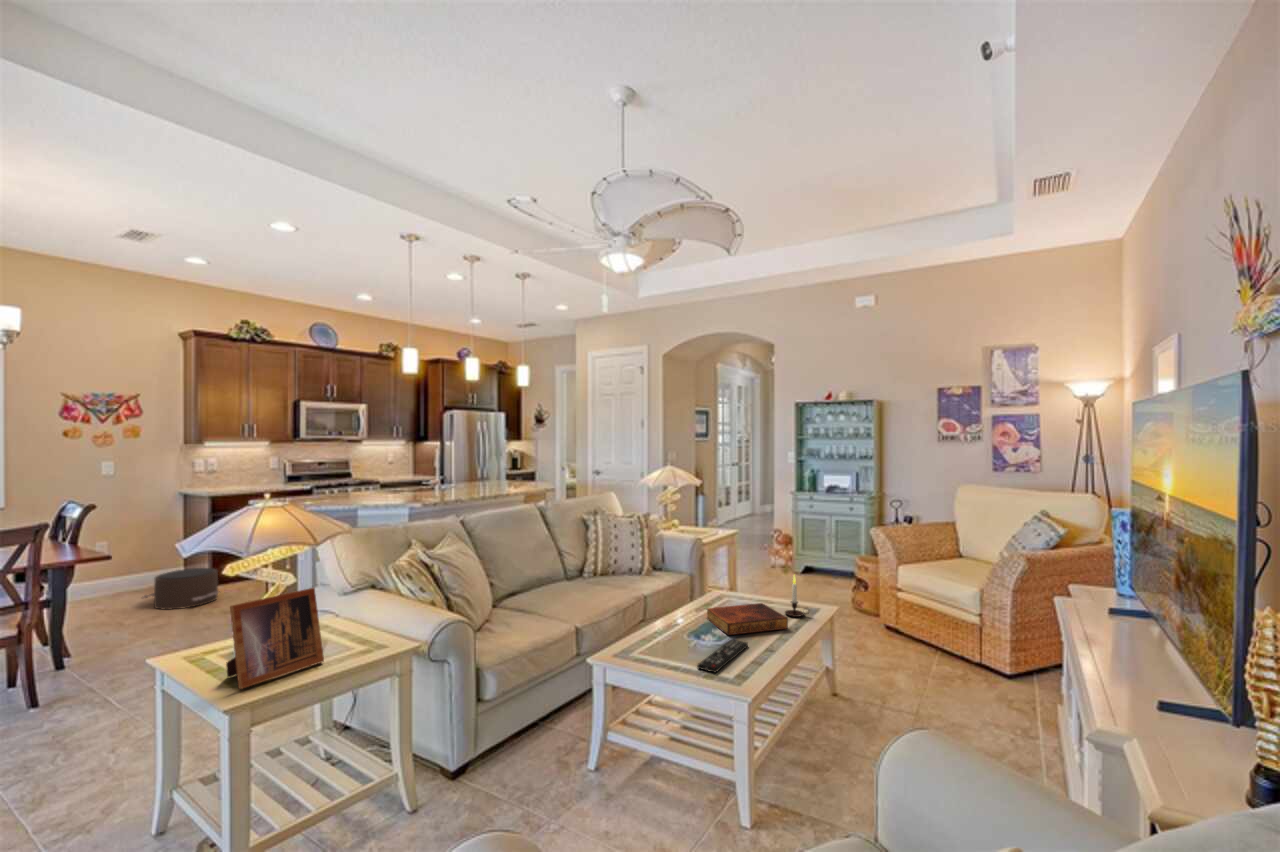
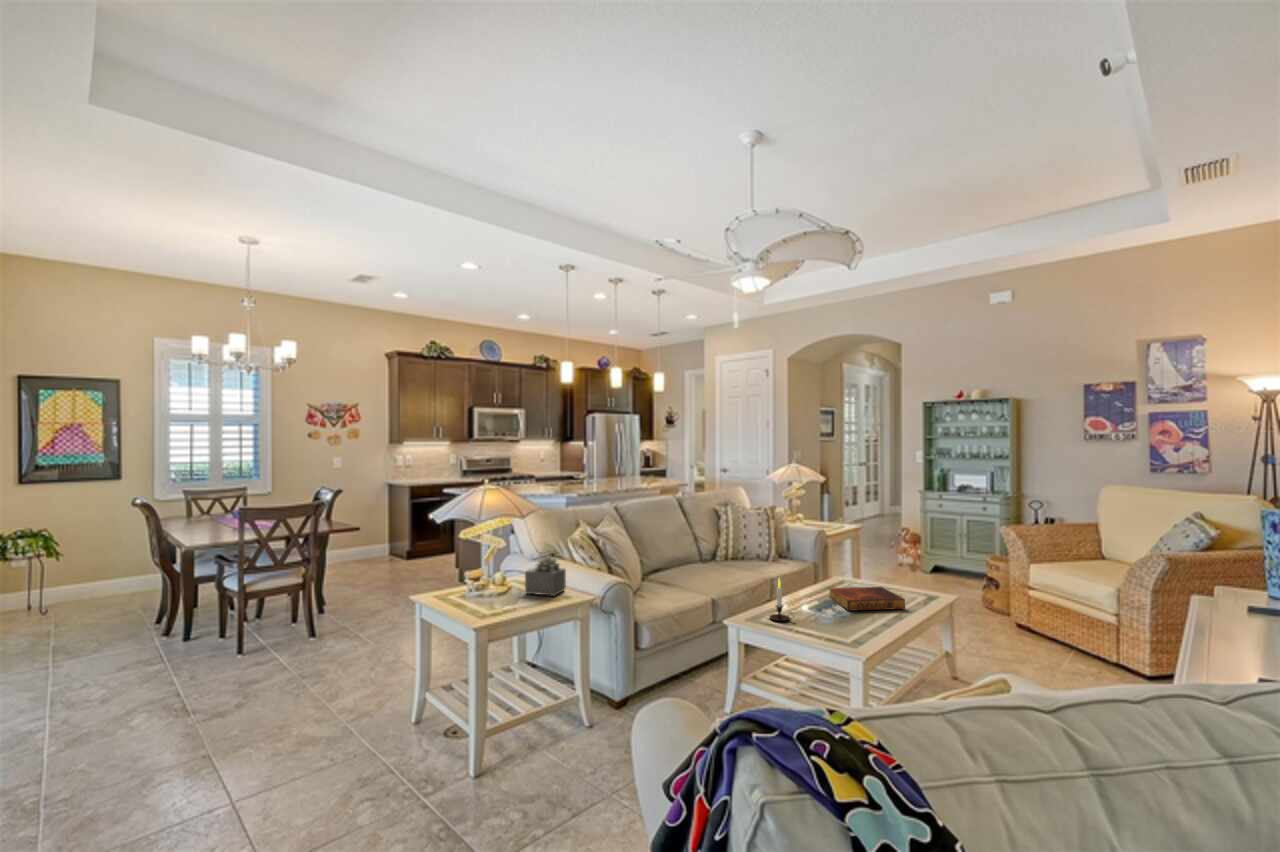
pouf: present [143,568,219,610] -> none [363,544,420,575]
candle: present [785,576,806,617] -> present [770,579,792,621]
picture frame: present [226,588,324,689] -> none [466,549,528,617]
succulent plant: none [324,590,384,645] -> present [525,557,566,595]
remote control: present [697,640,748,672] -> none [819,613,866,637]

